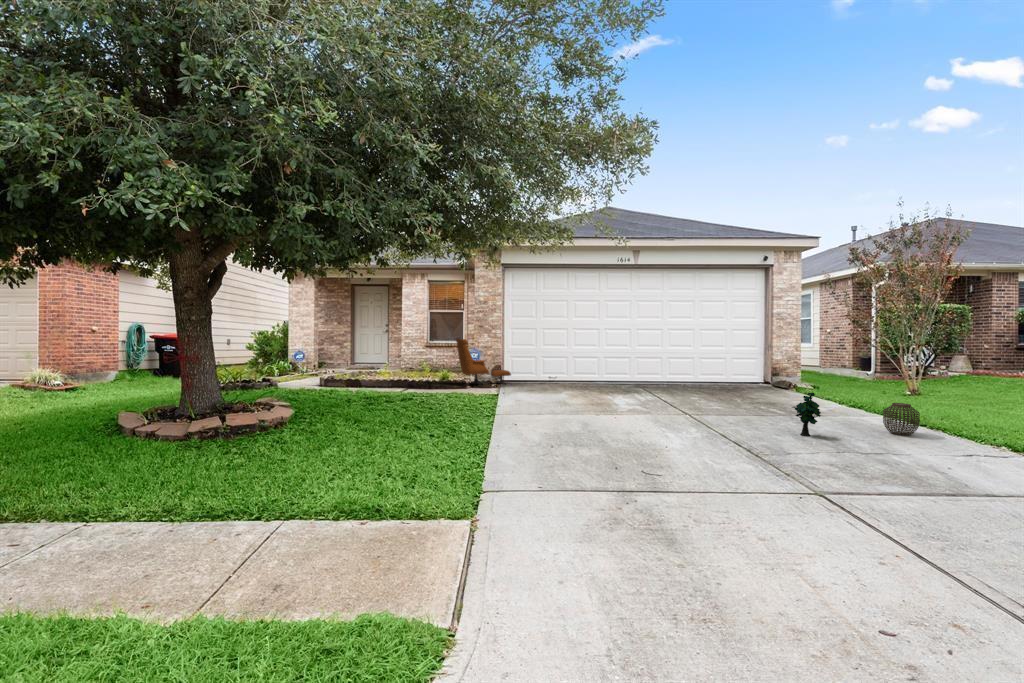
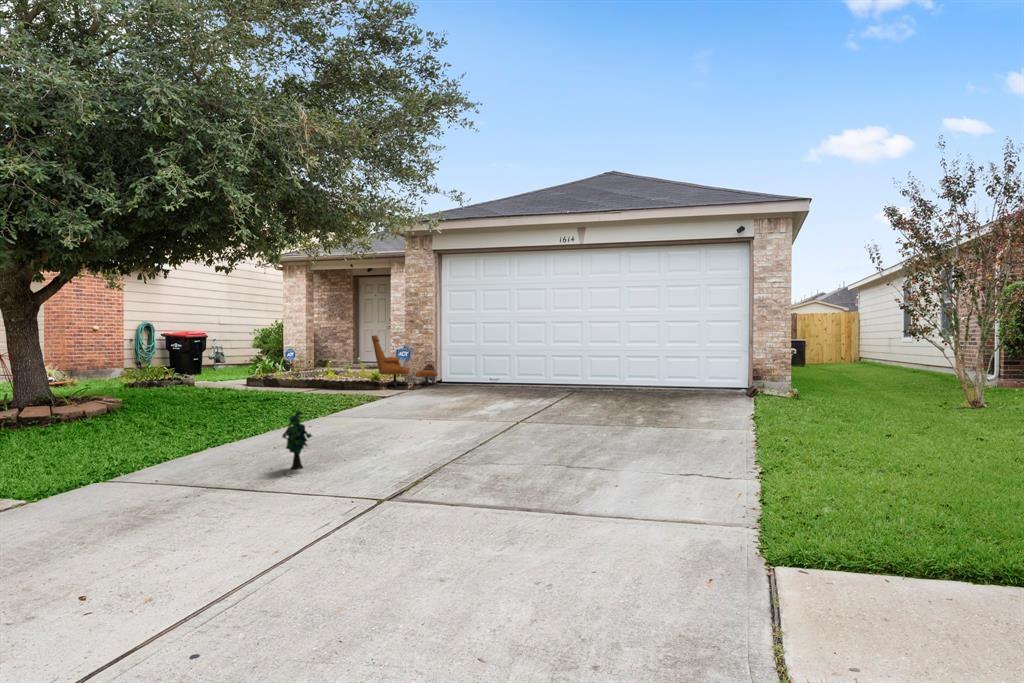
decorative plant: present [792,393,821,436] -> present [282,412,312,469]
woven basket: present [883,403,920,436] -> none [688,419,728,462]

